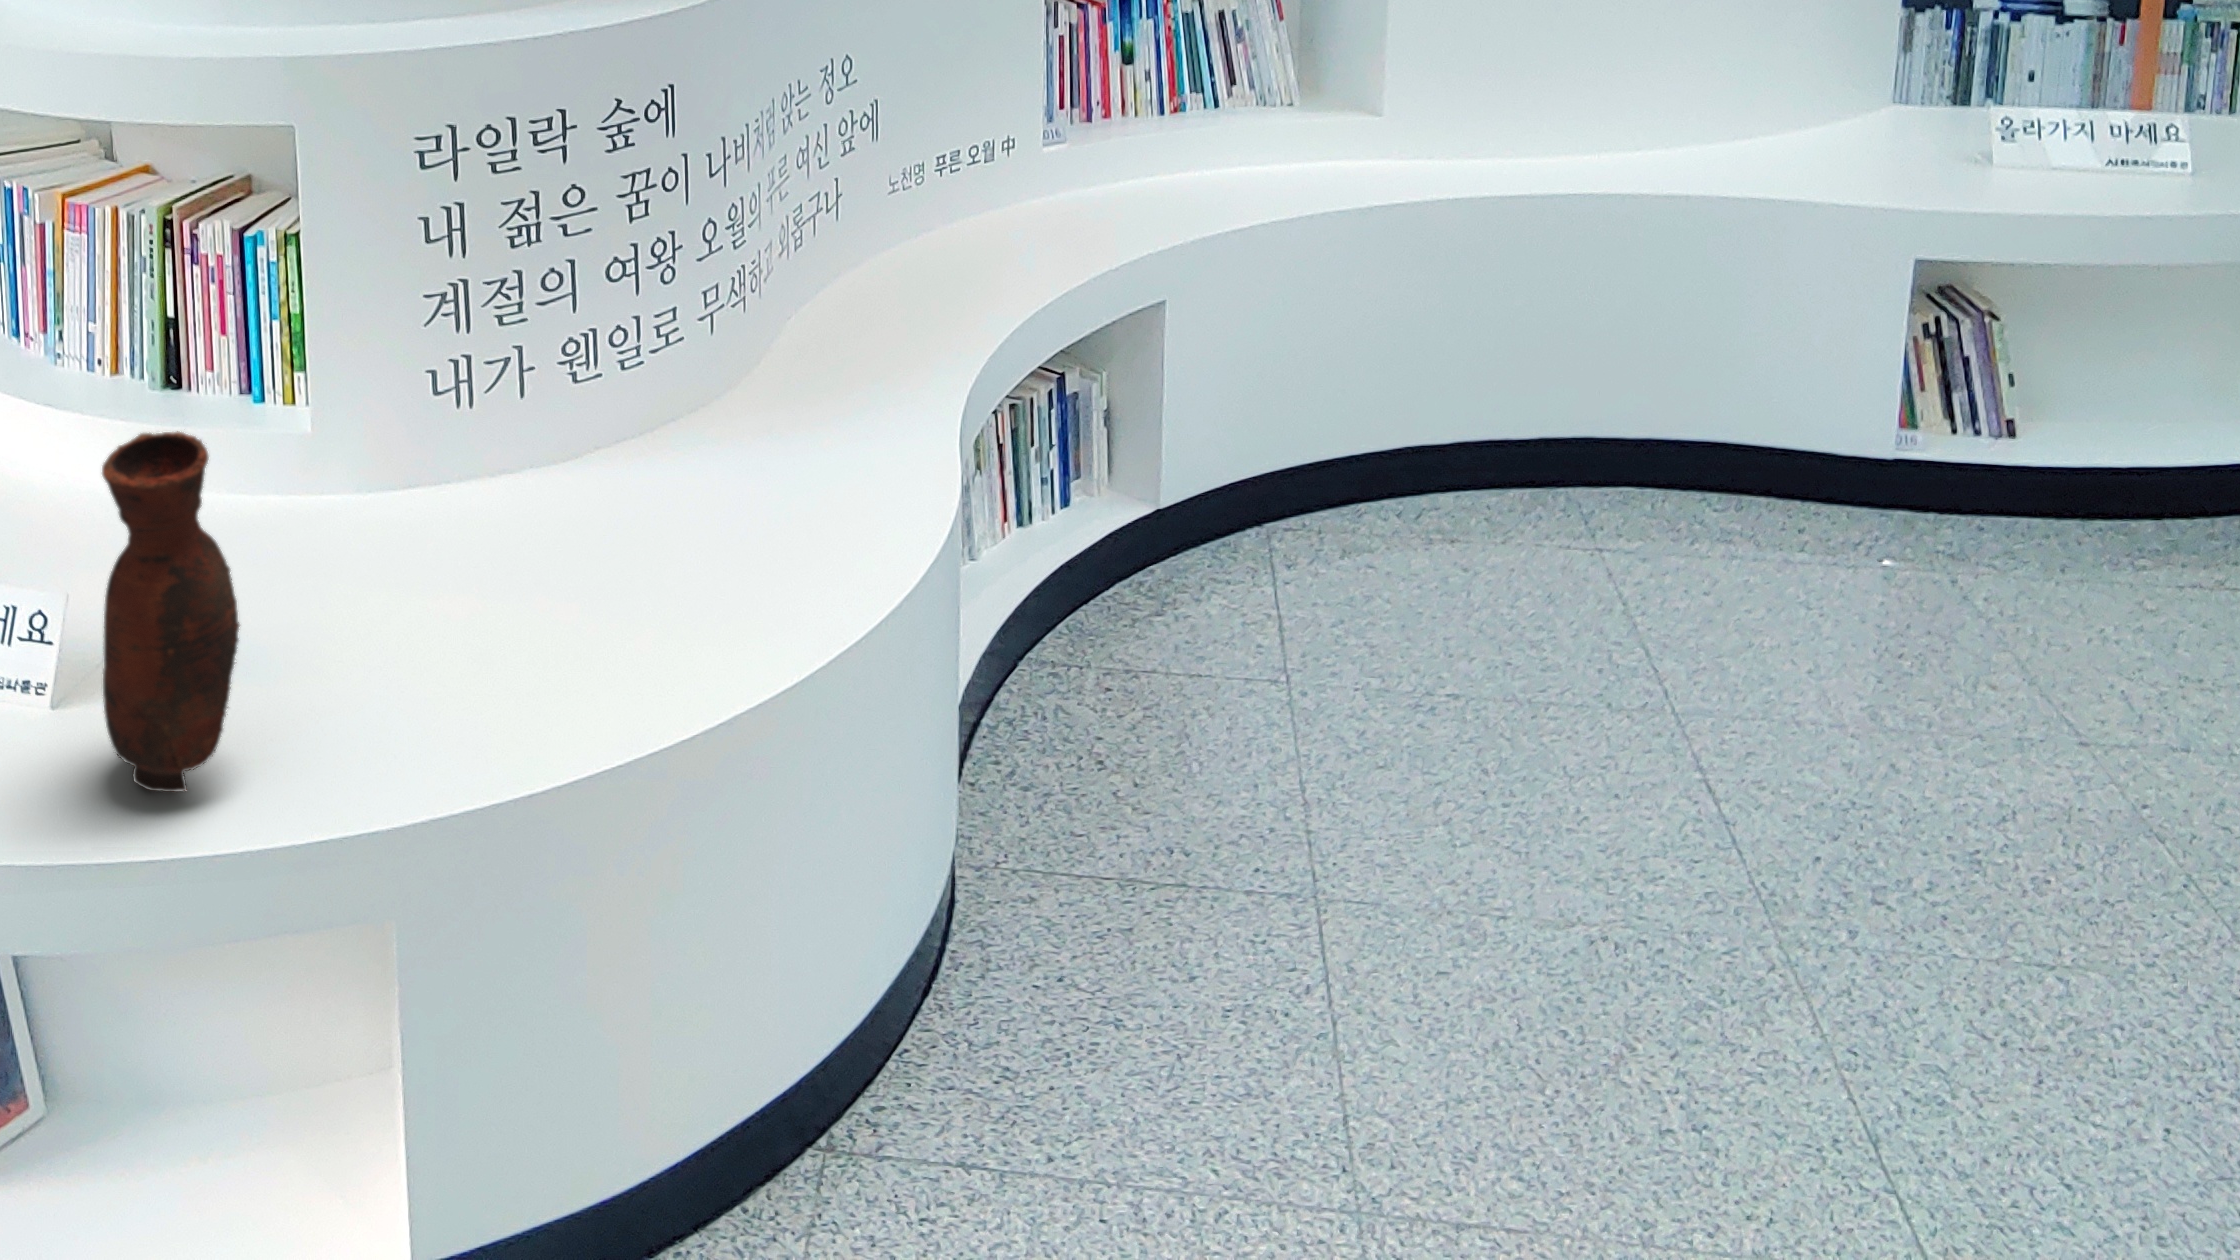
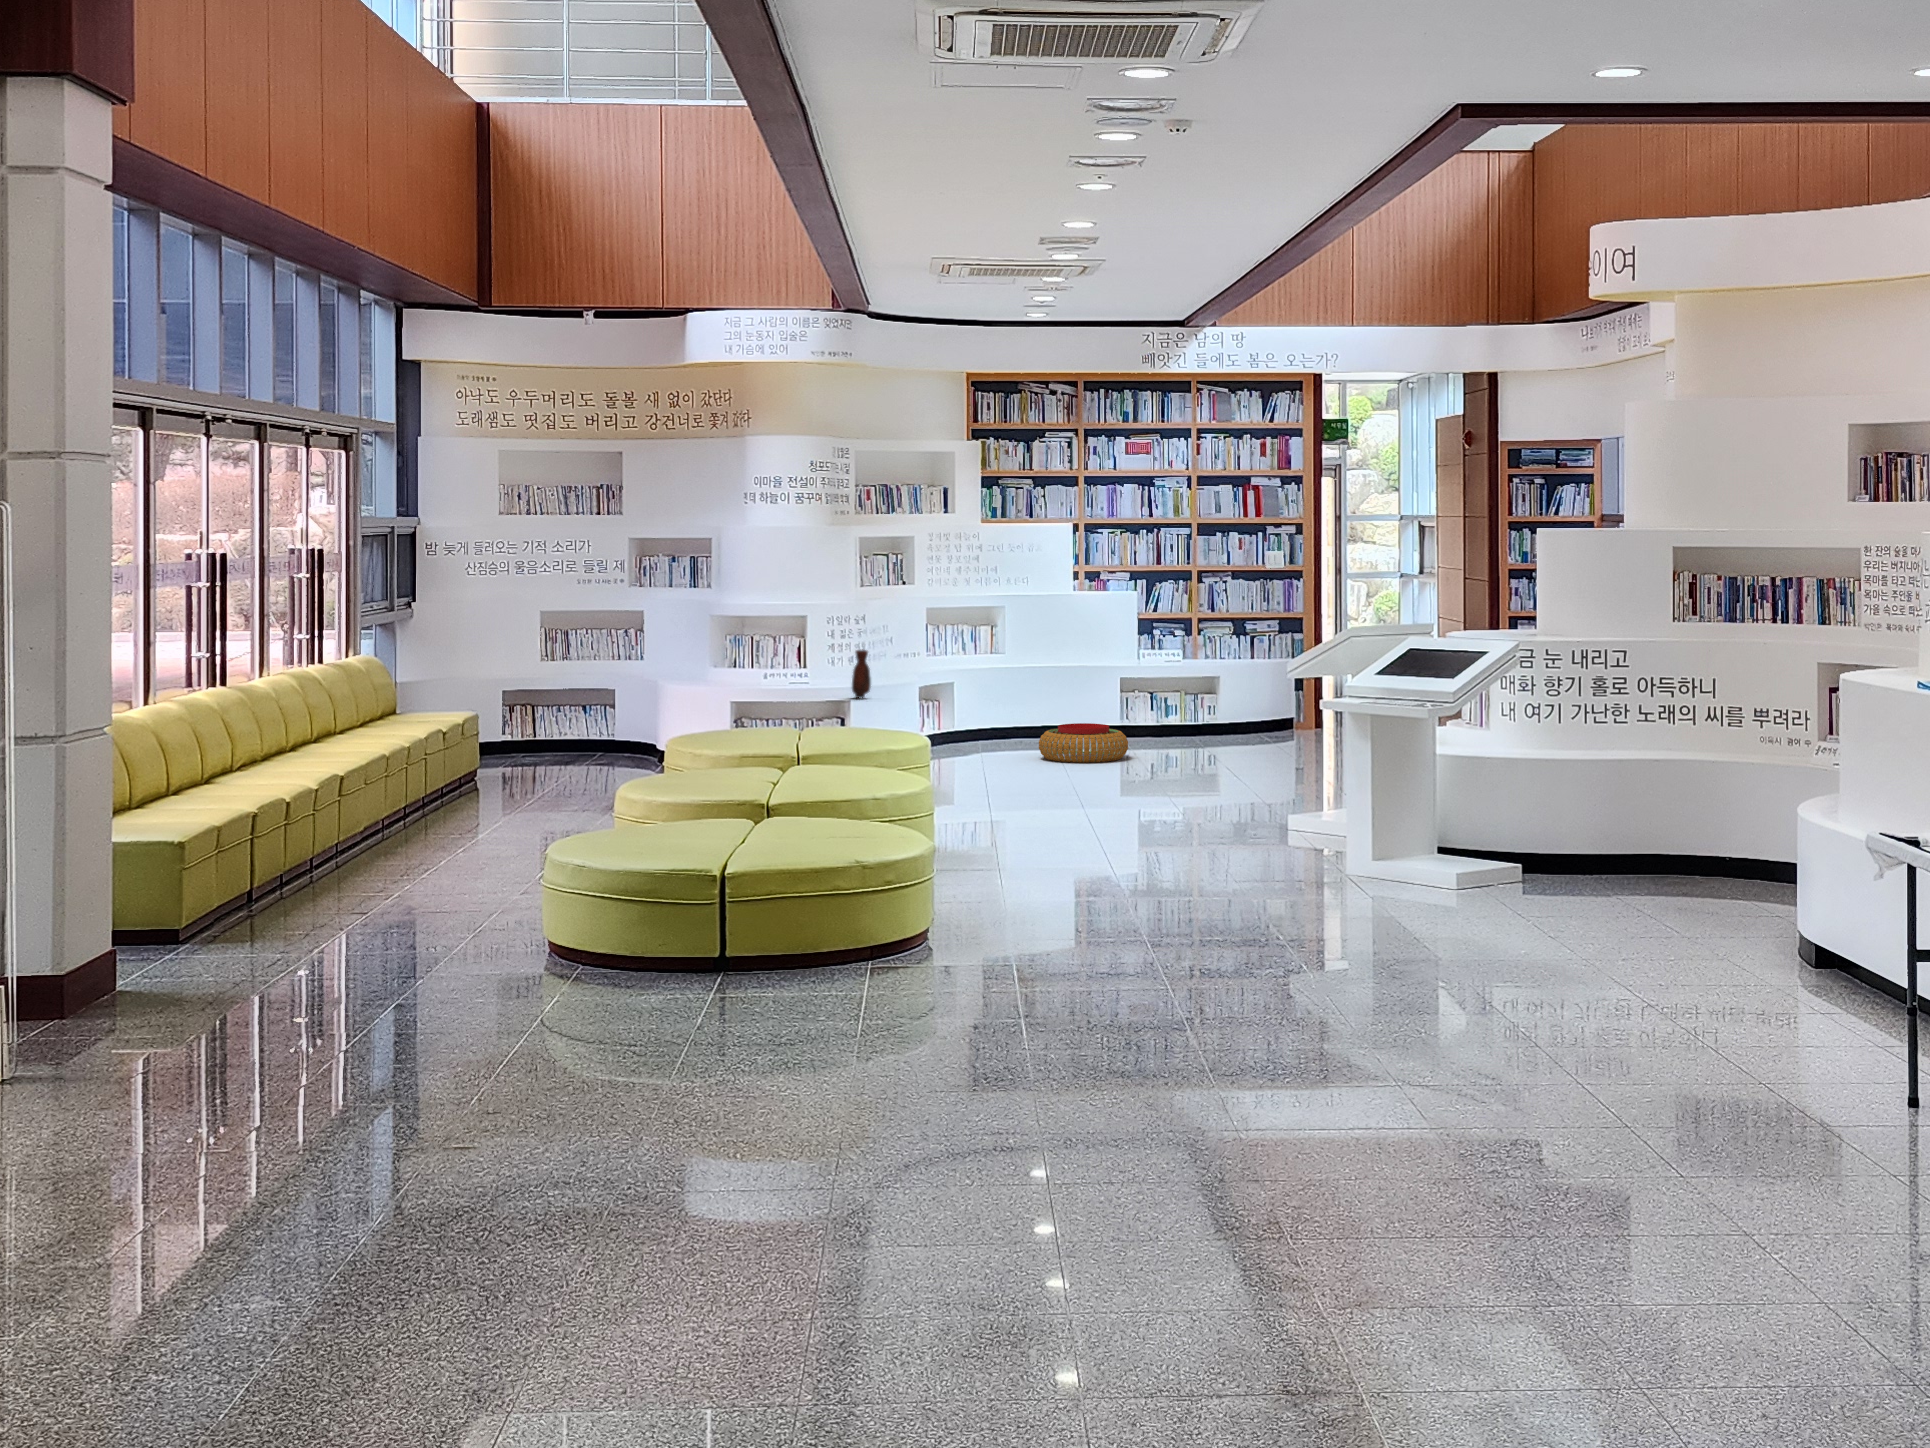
pouf: none [1491,593,2050,968] -> present [1039,723,1128,763]

